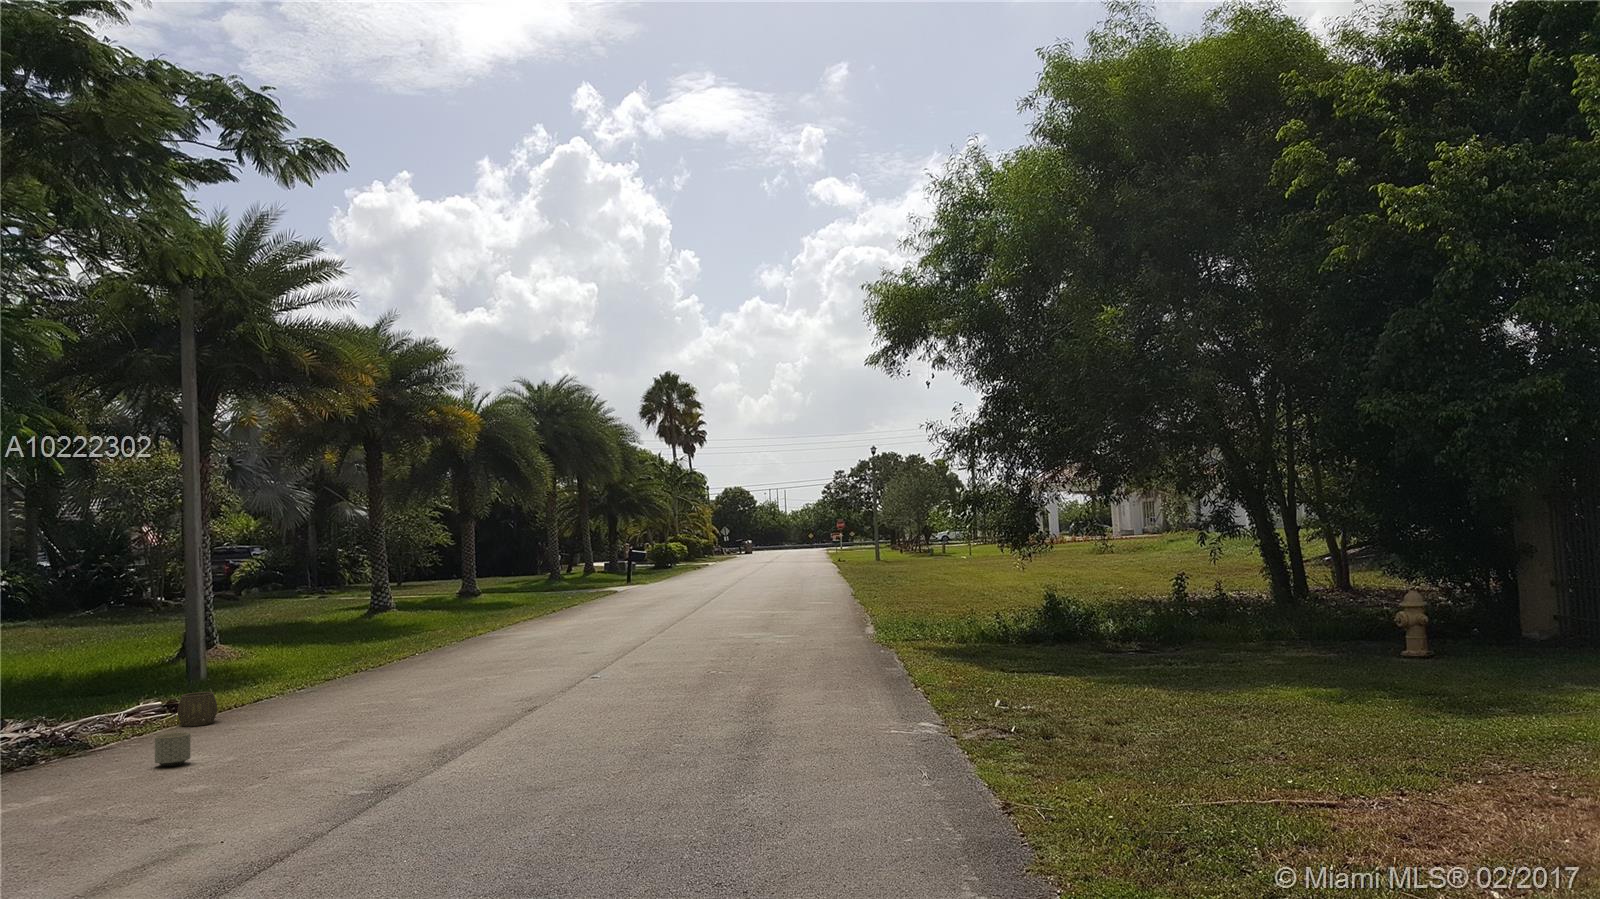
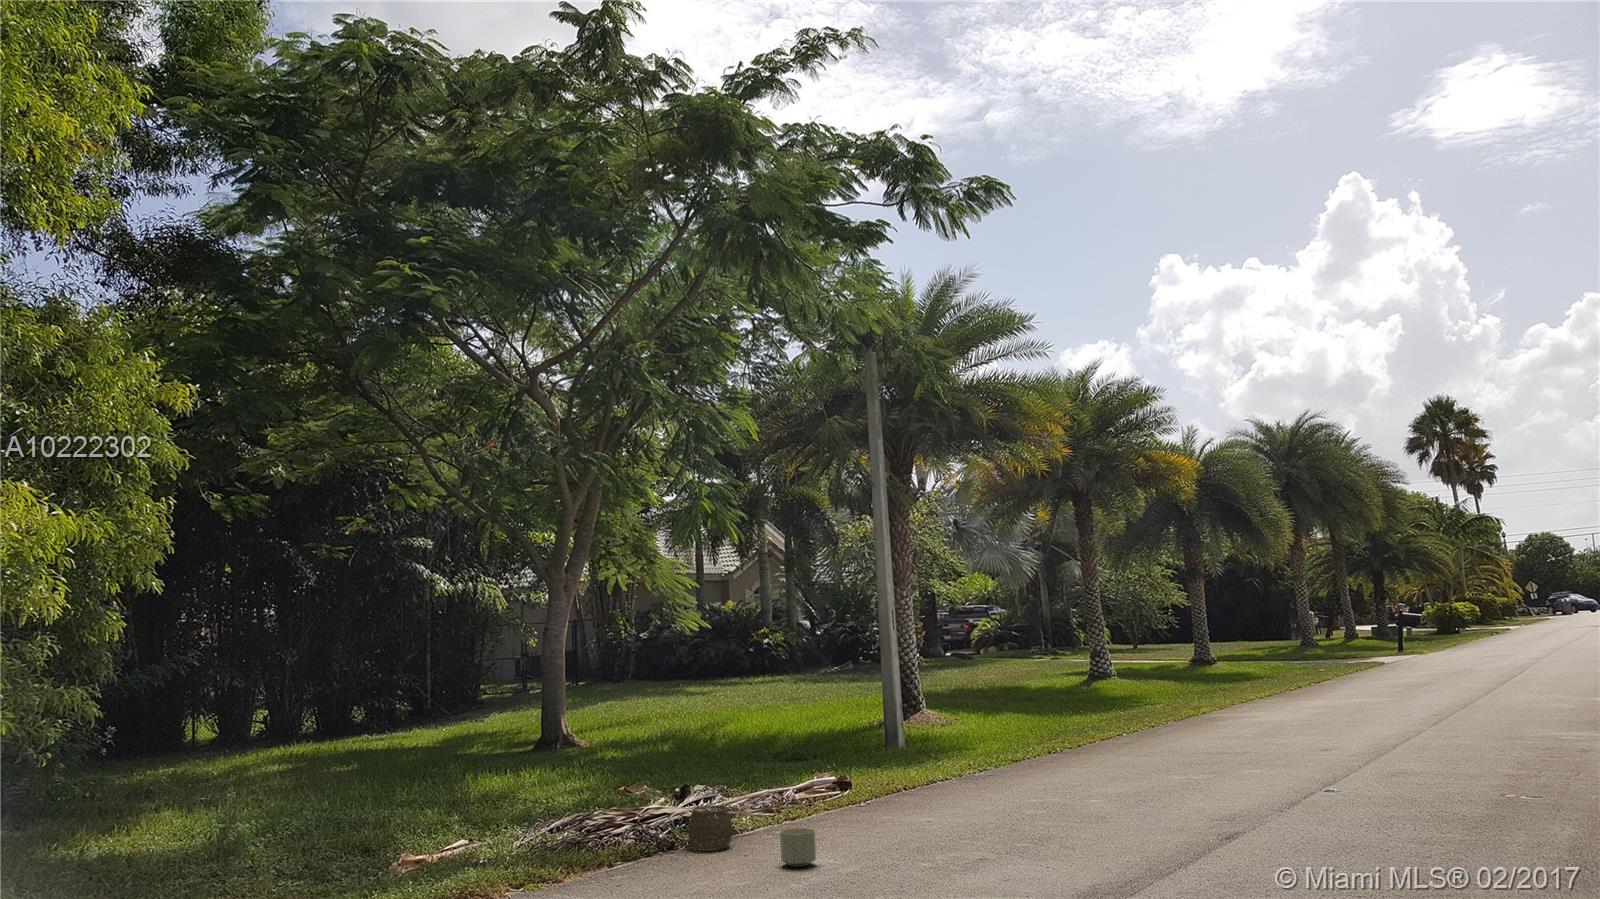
woven basket: present [177,692,217,727] -> present [688,805,733,851]

